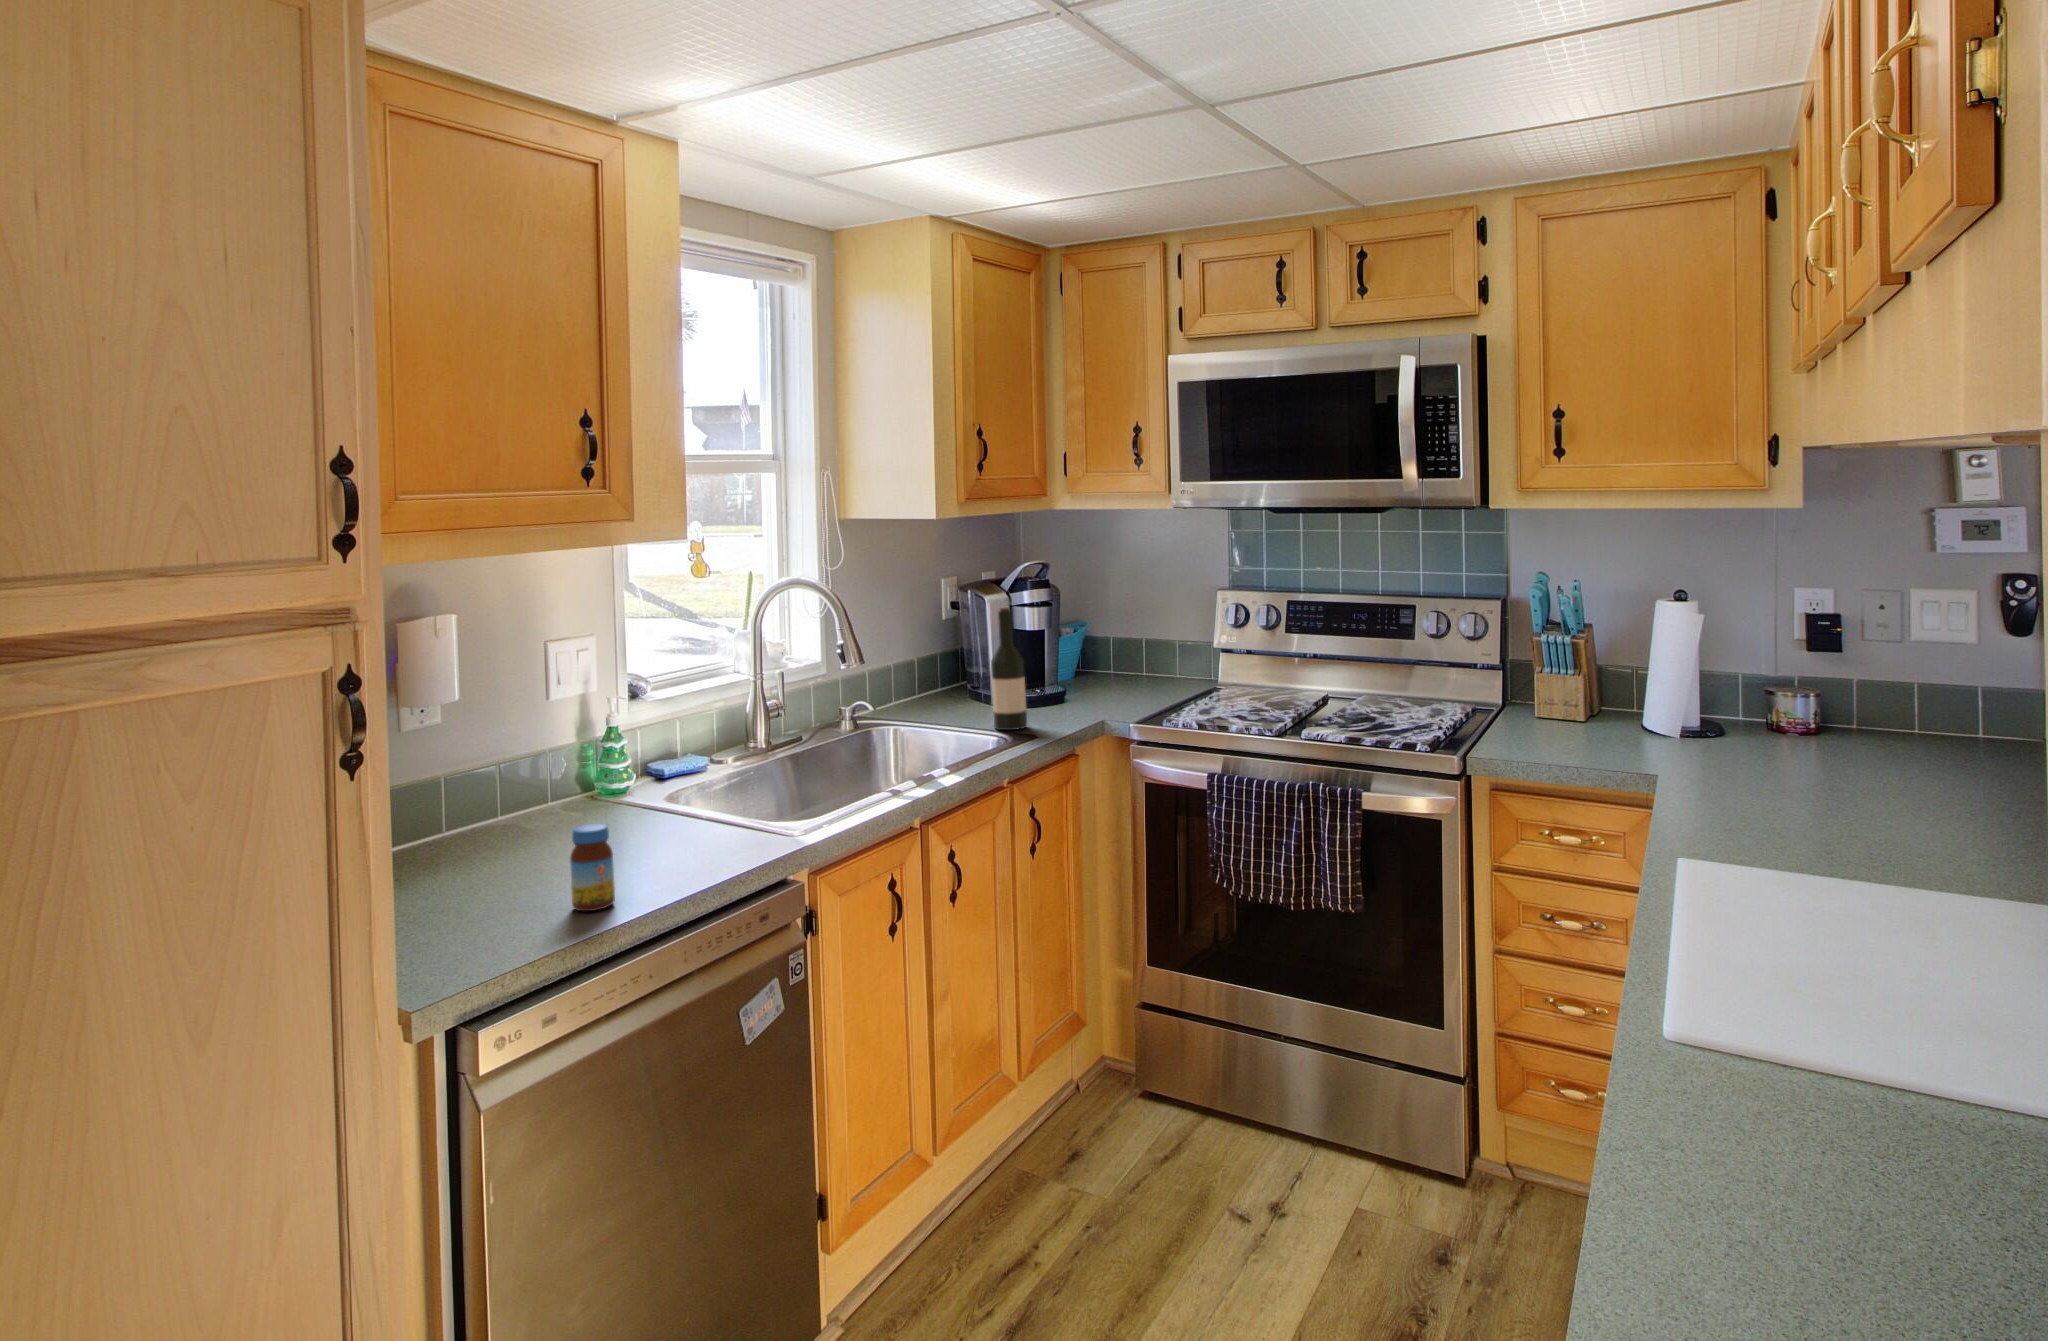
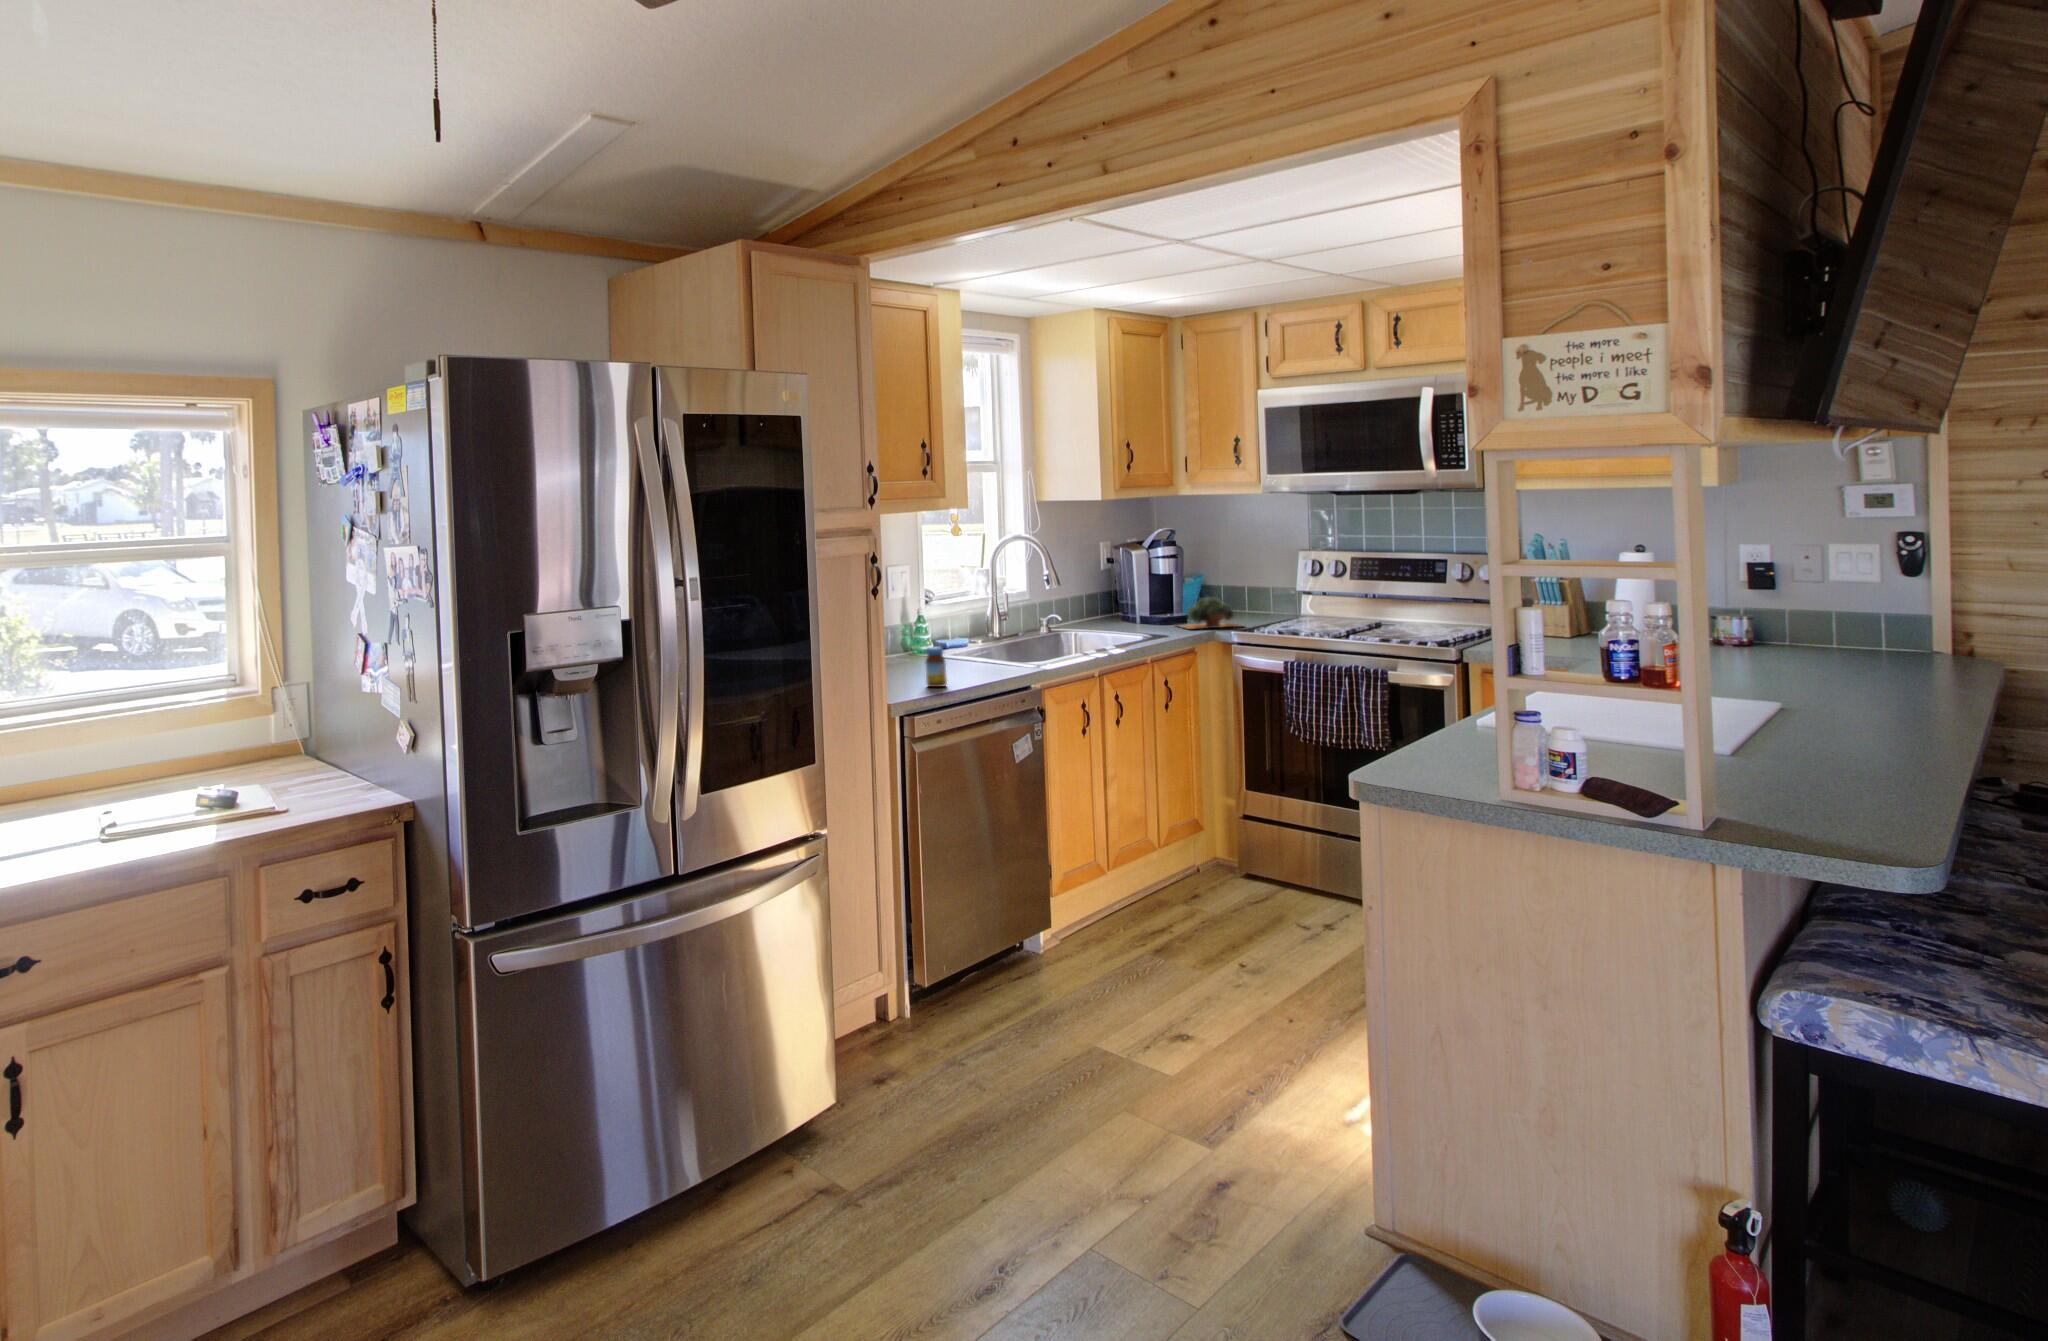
wine bottle: present [991,607,1027,730] -> none [1138,557,1163,634]
succulent plant: none [1041,664,1146,718] -> present [1178,597,1239,629]

